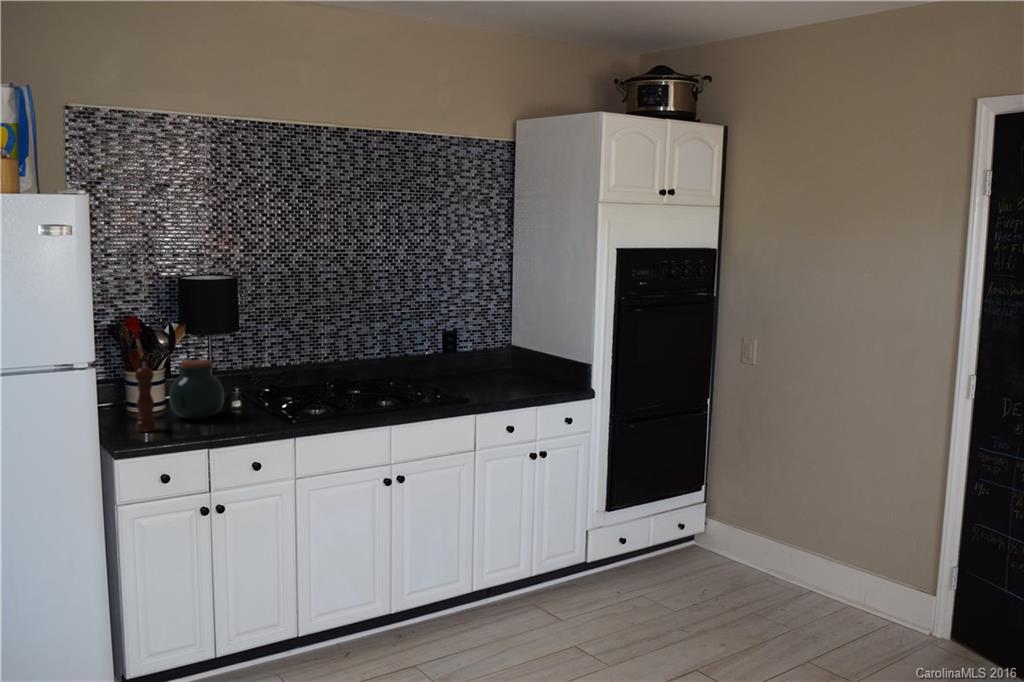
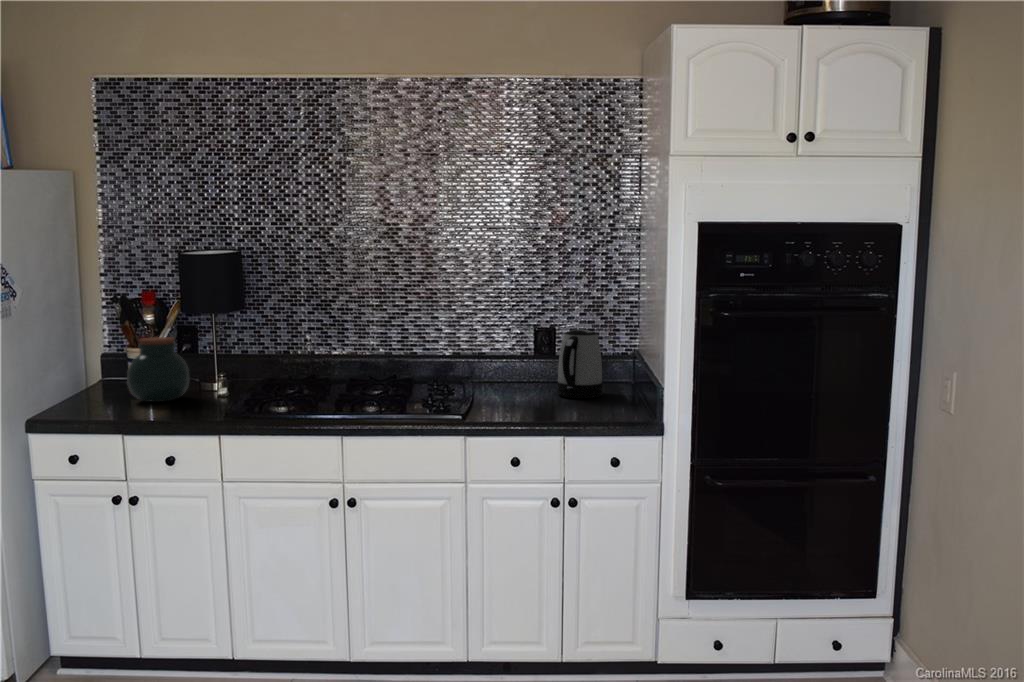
kettle: none [486,332,519,383] -> present [557,329,602,398]
pepper mill: present [135,362,156,432] -> none [70,333,94,409]

